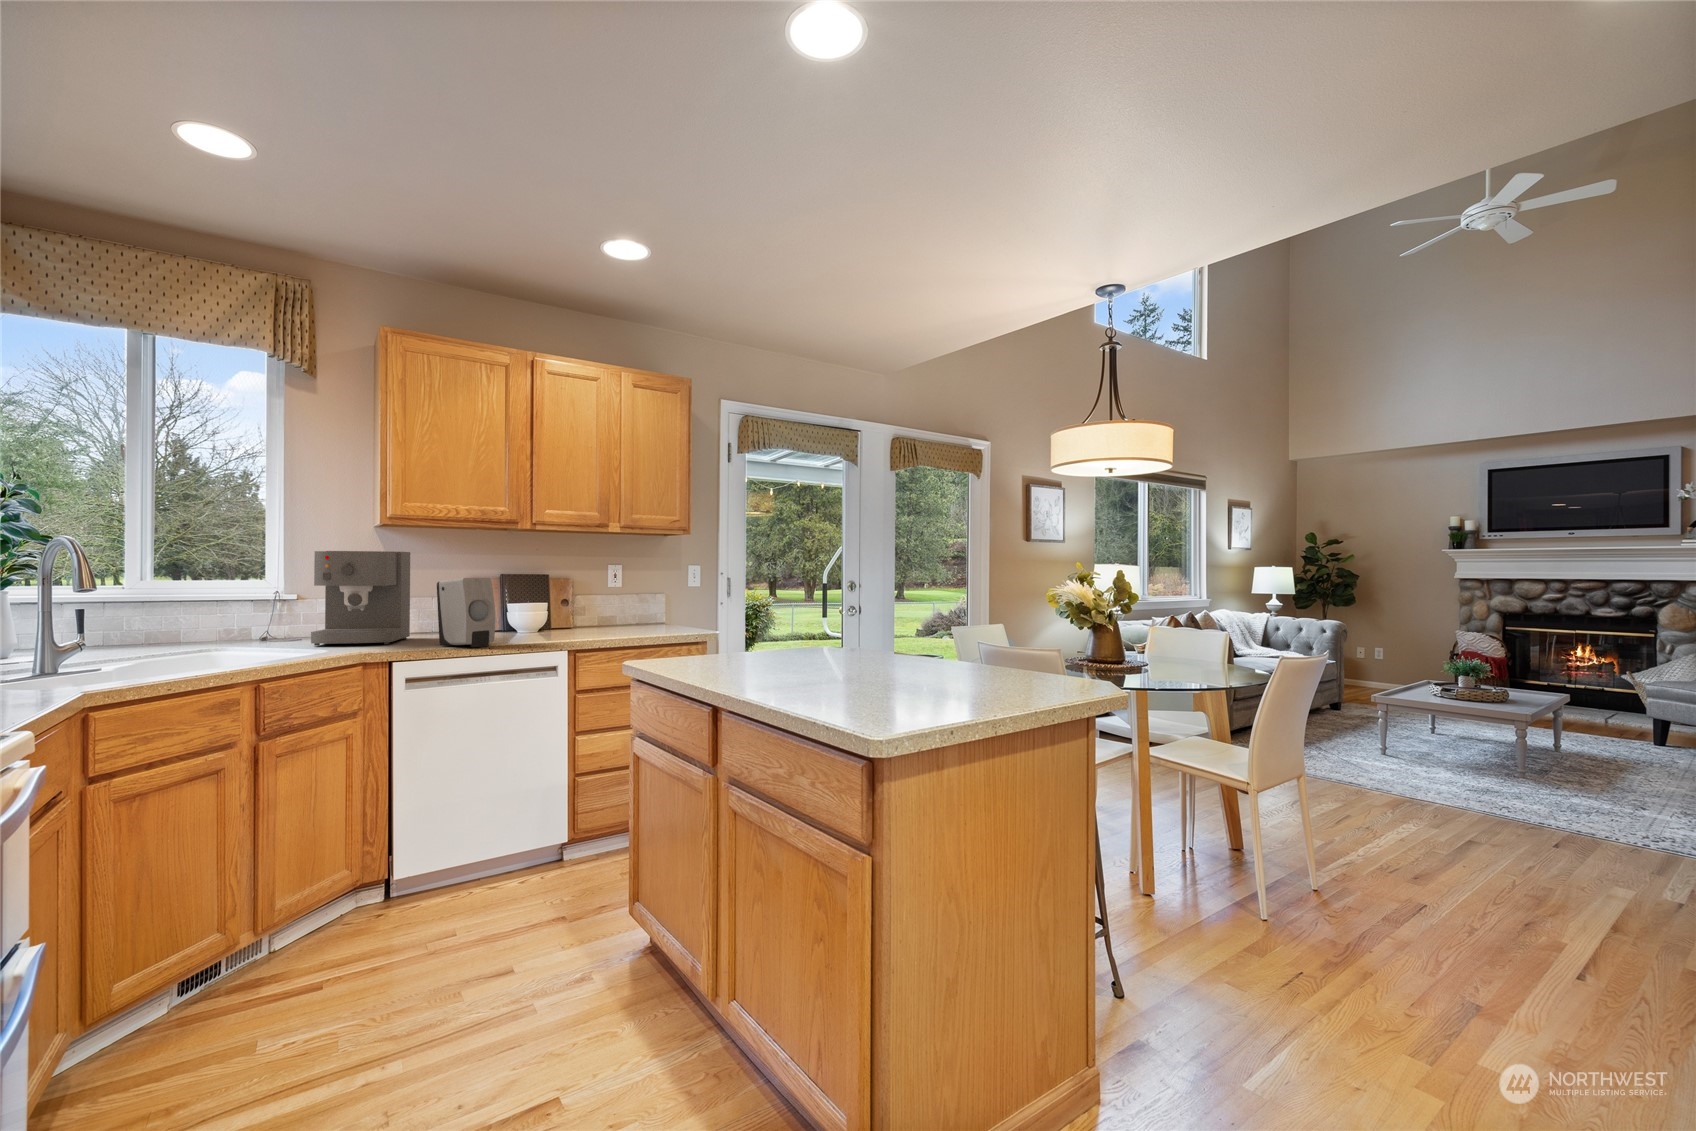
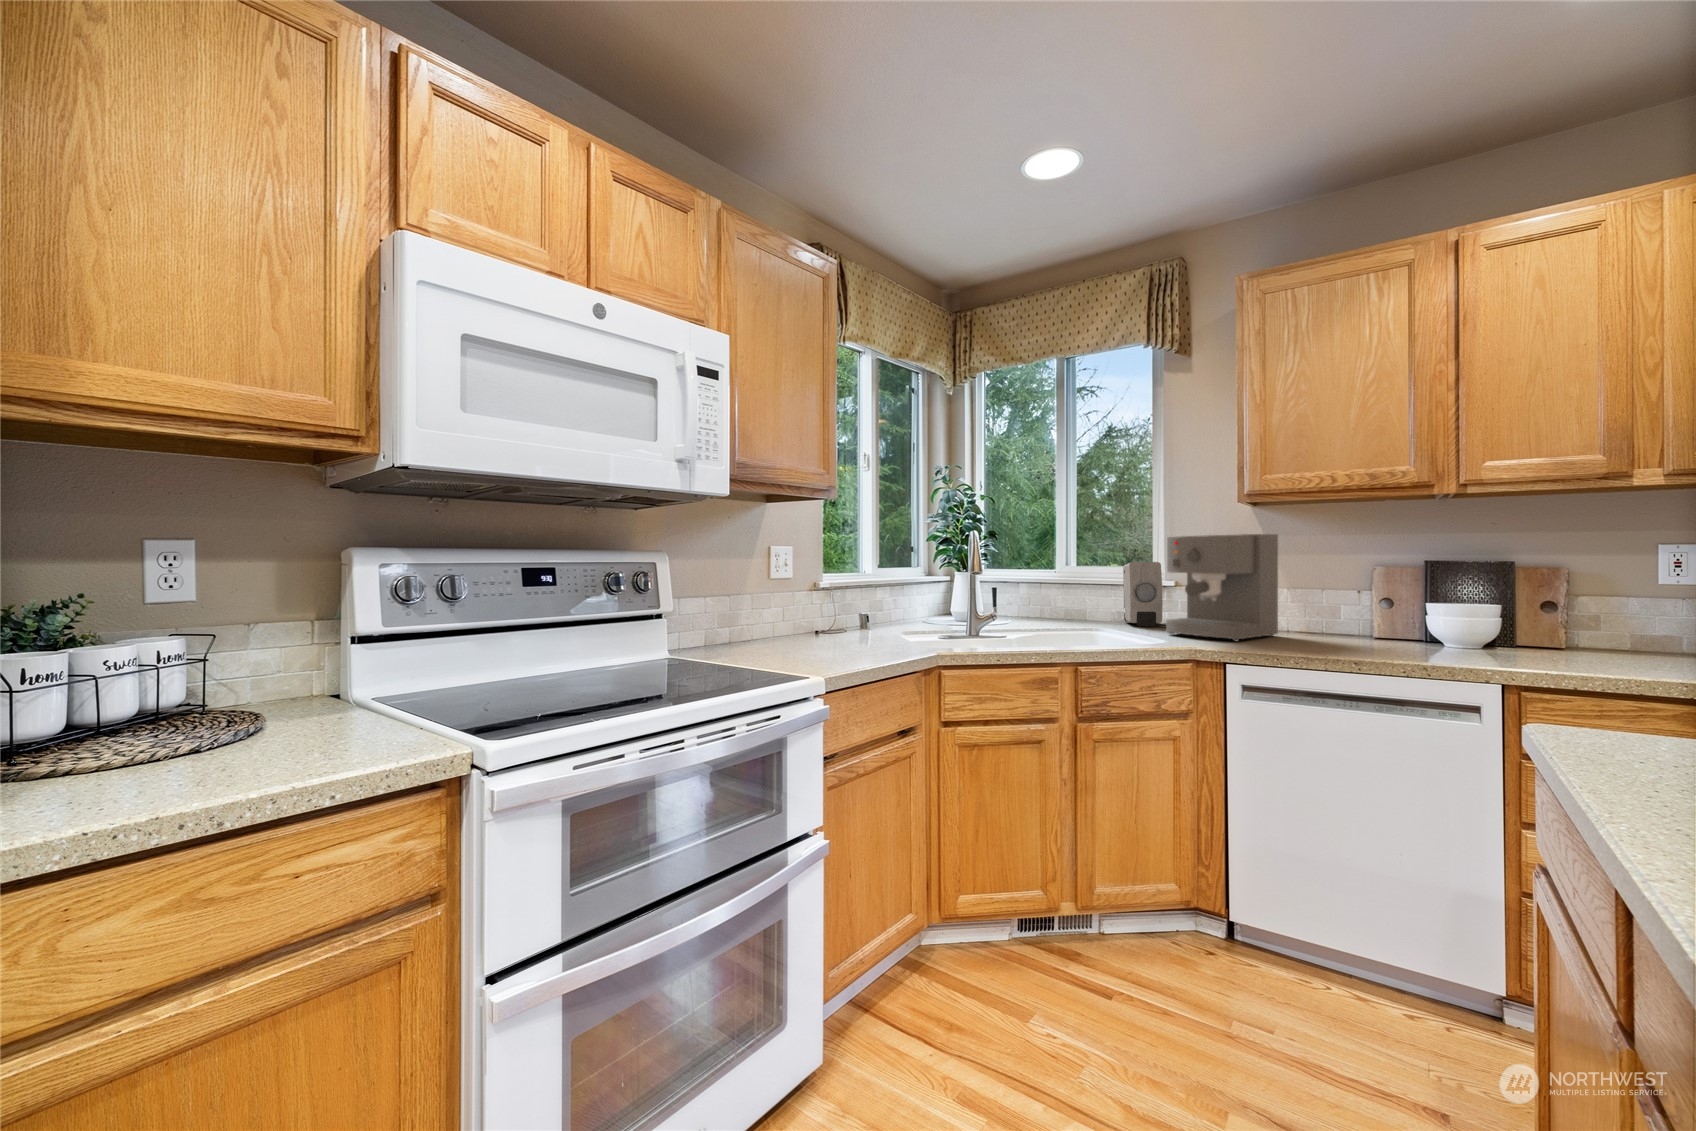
soap dispenser: present [437,578,495,647] -> present [1123,562,1162,626]

